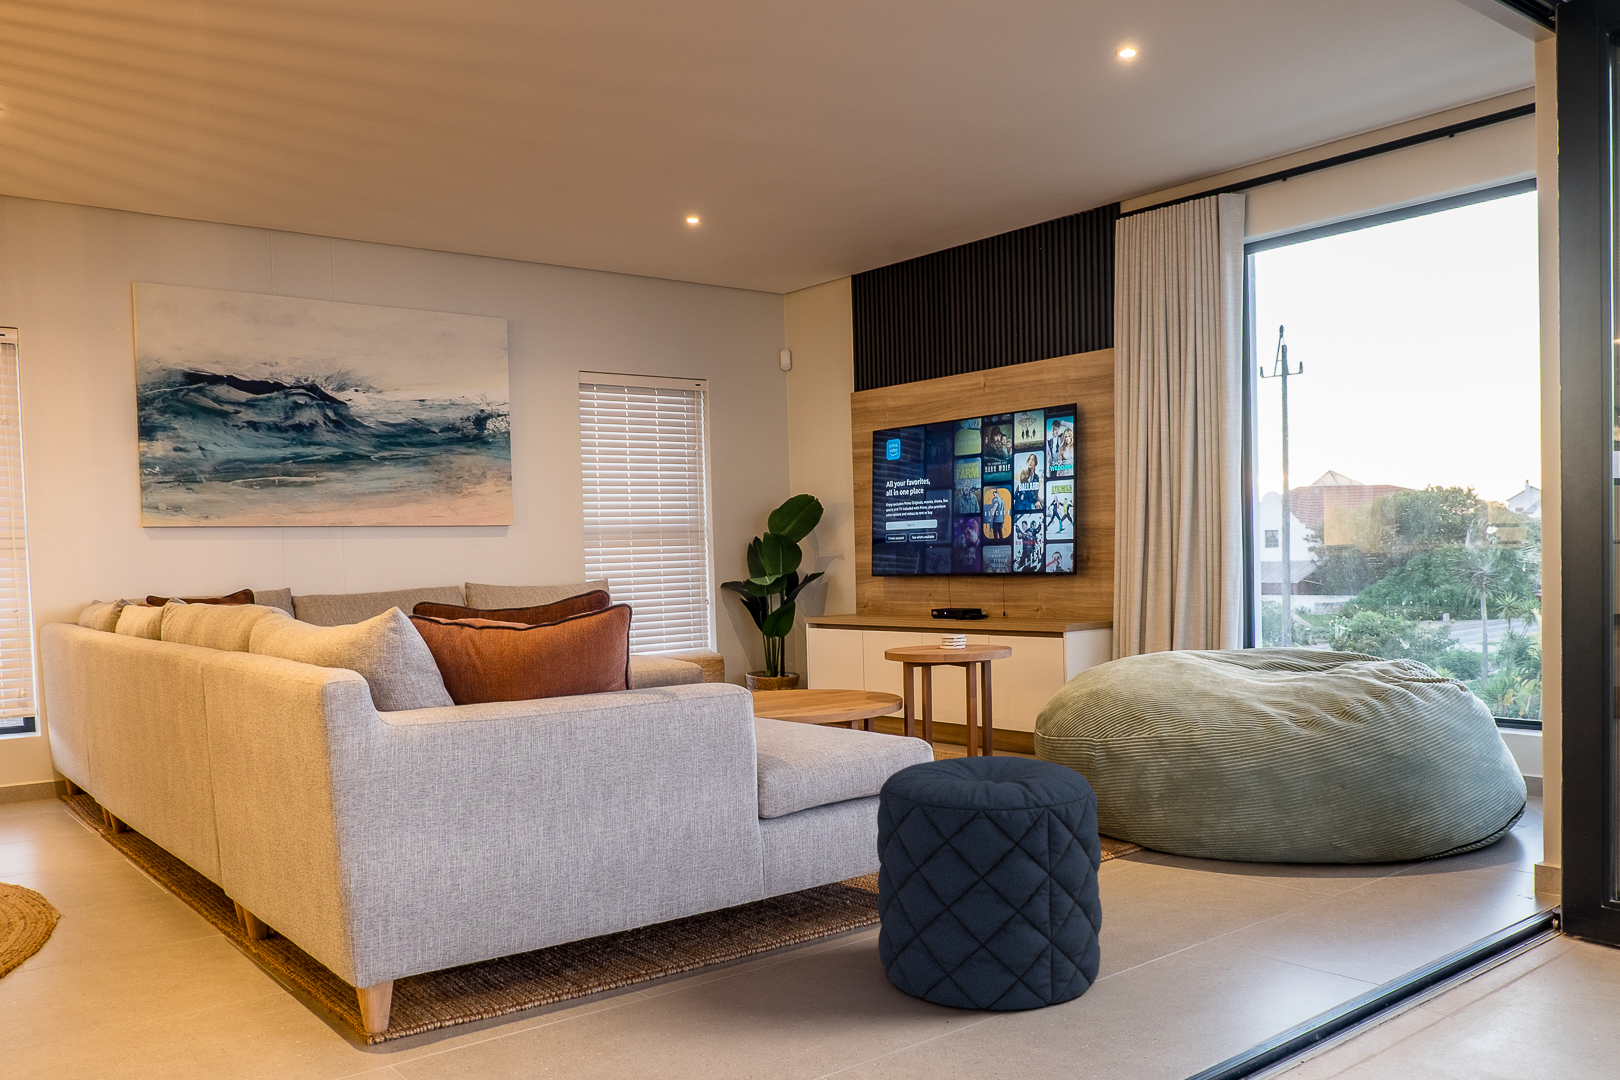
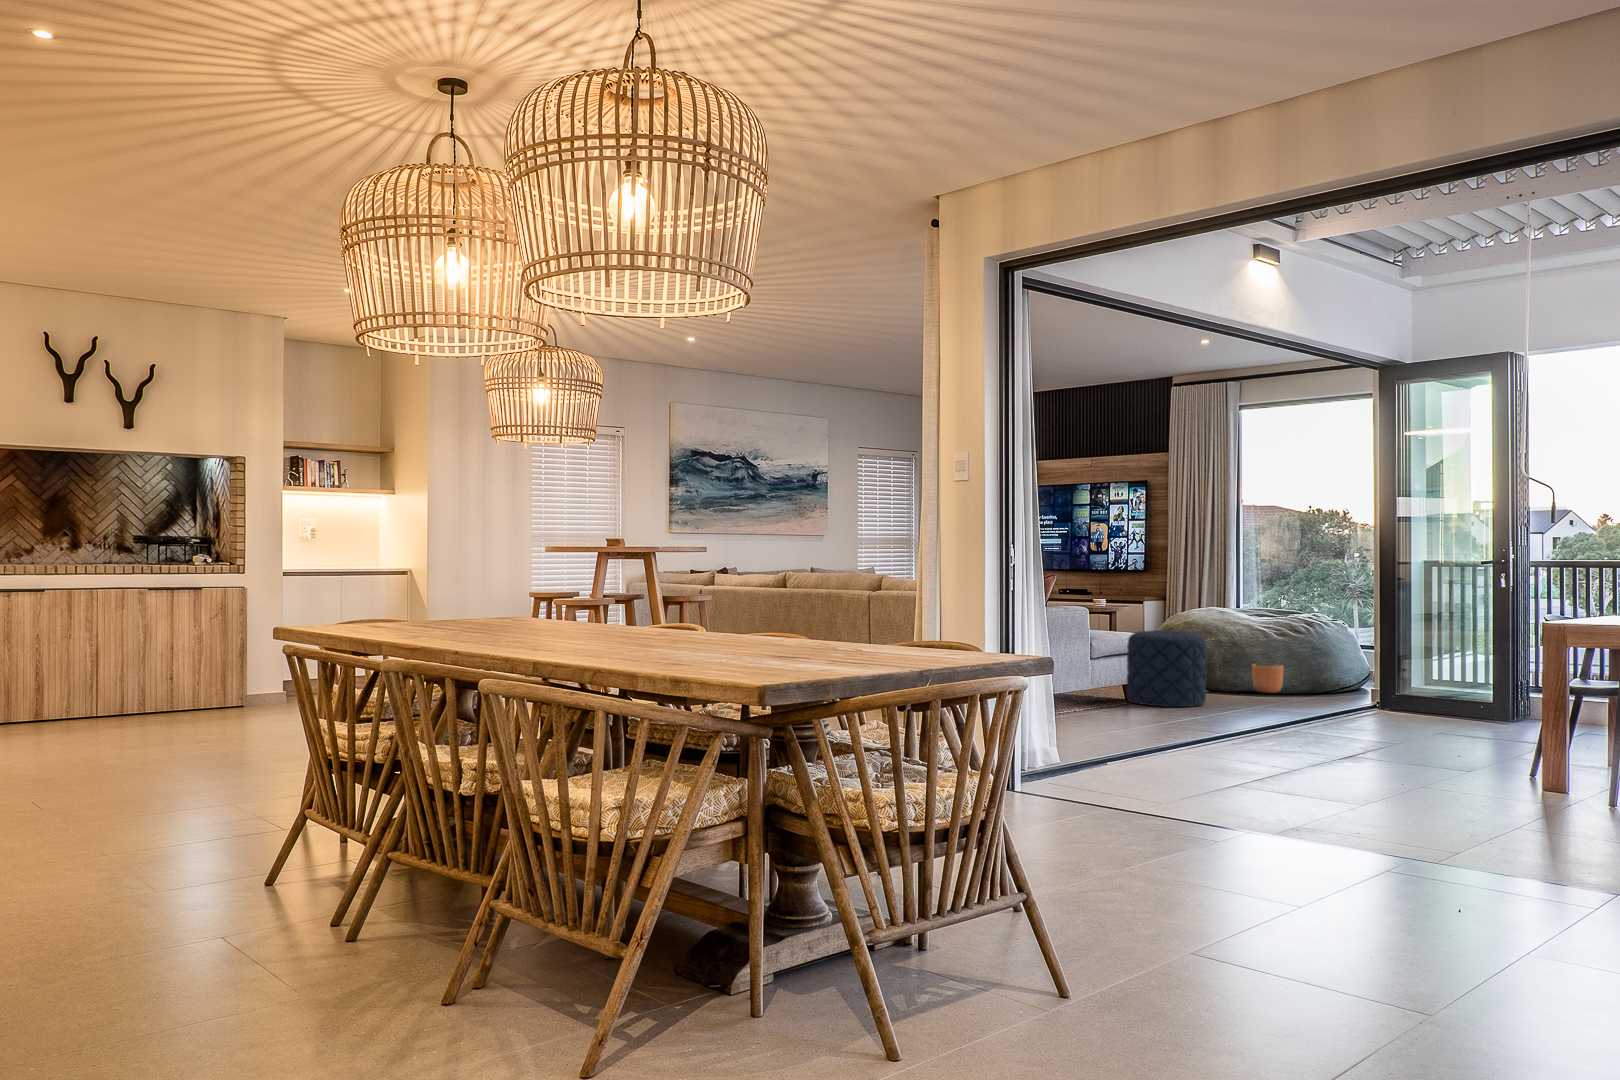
planter: none [1255,810,1335,891] -> present [1252,664,1283,693]

